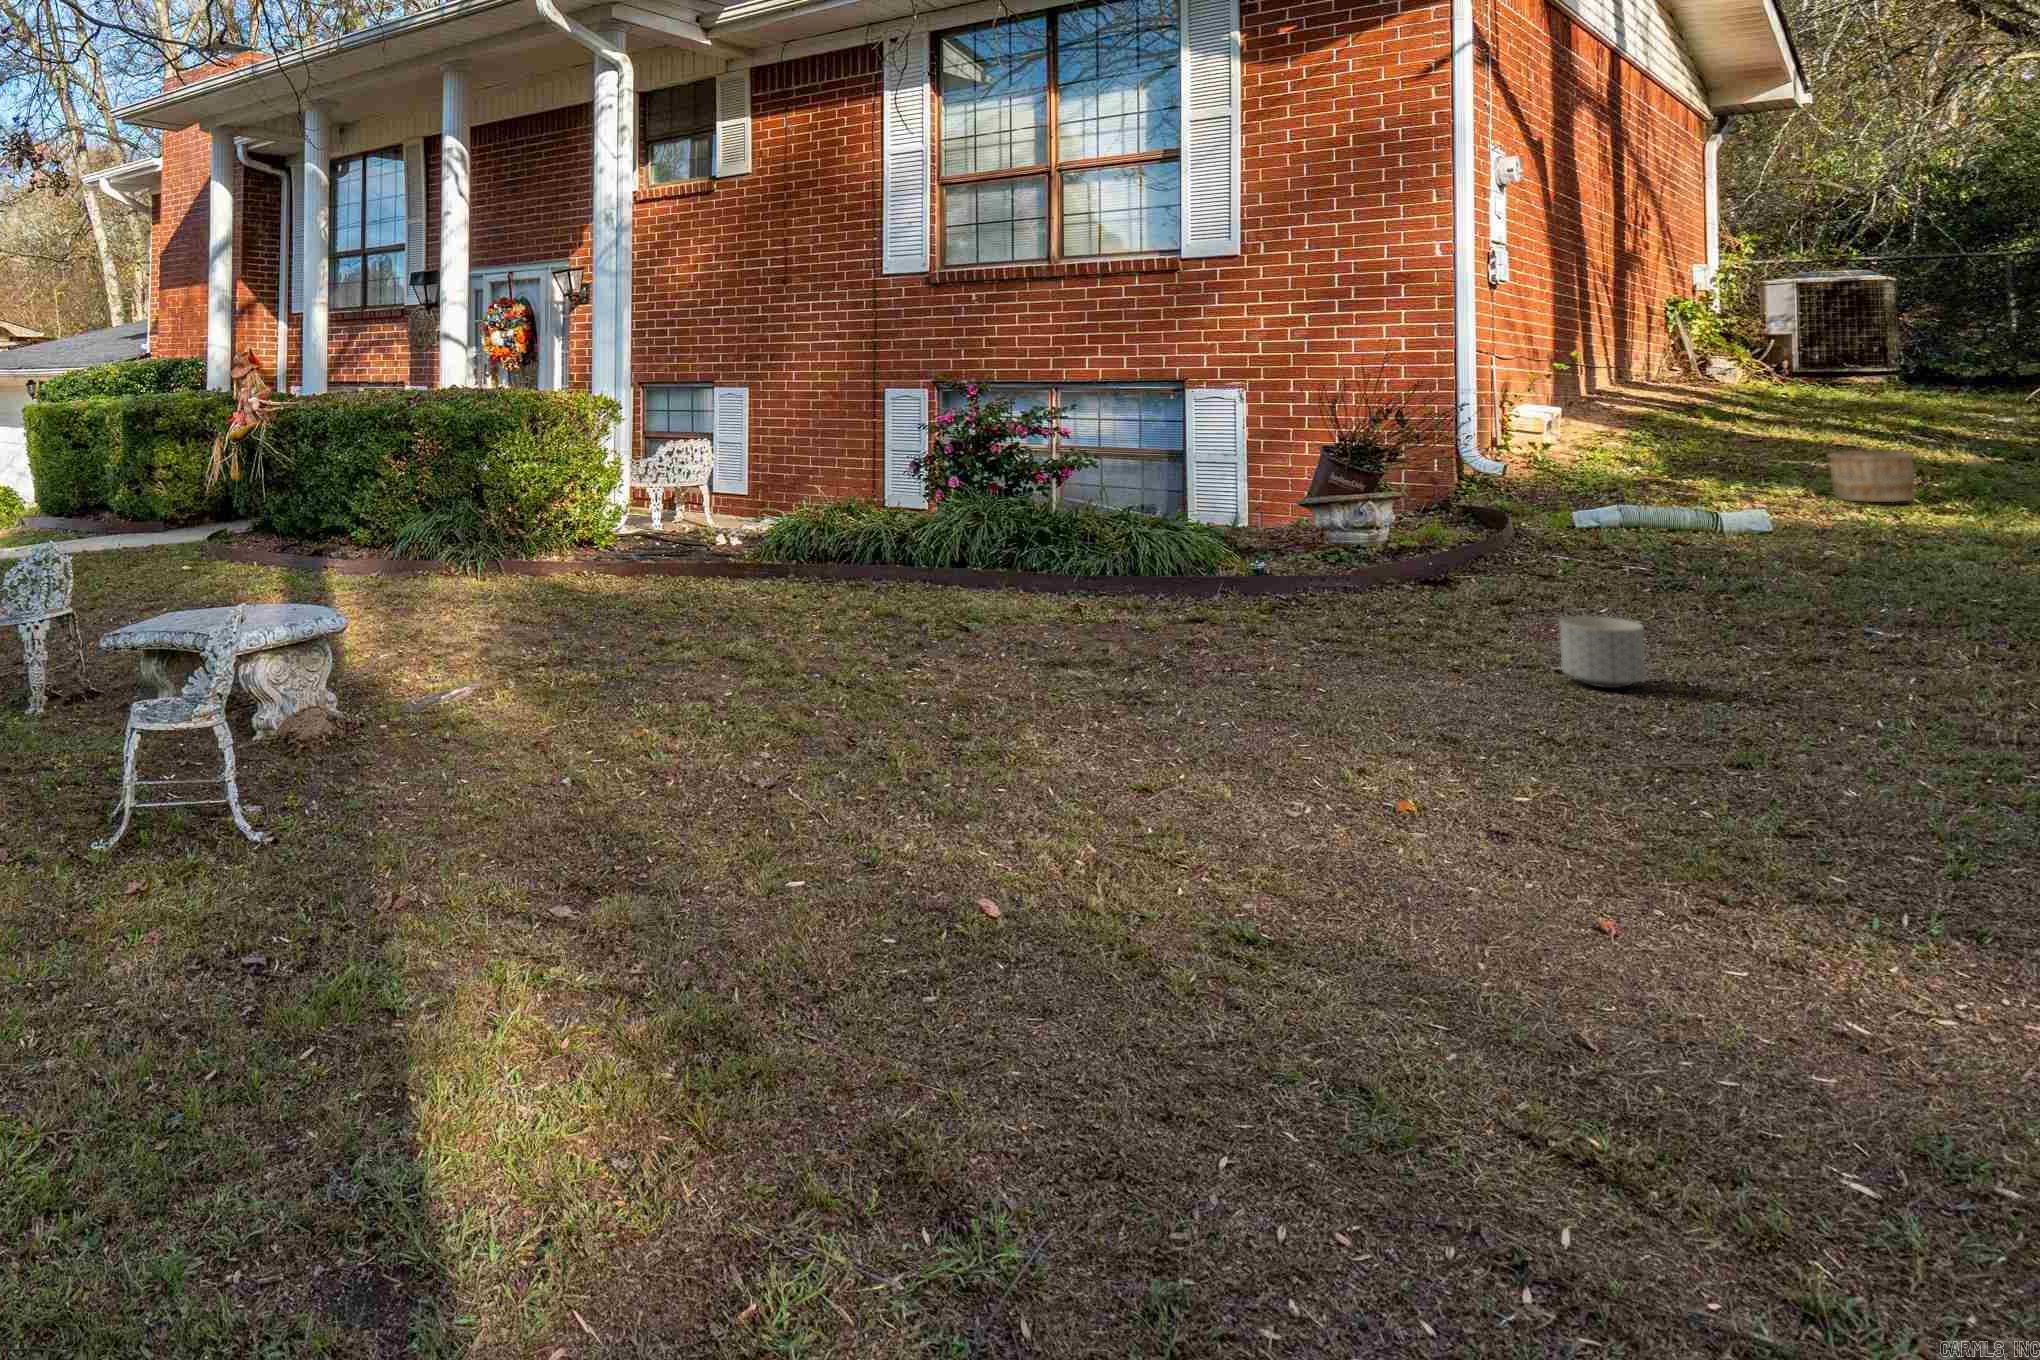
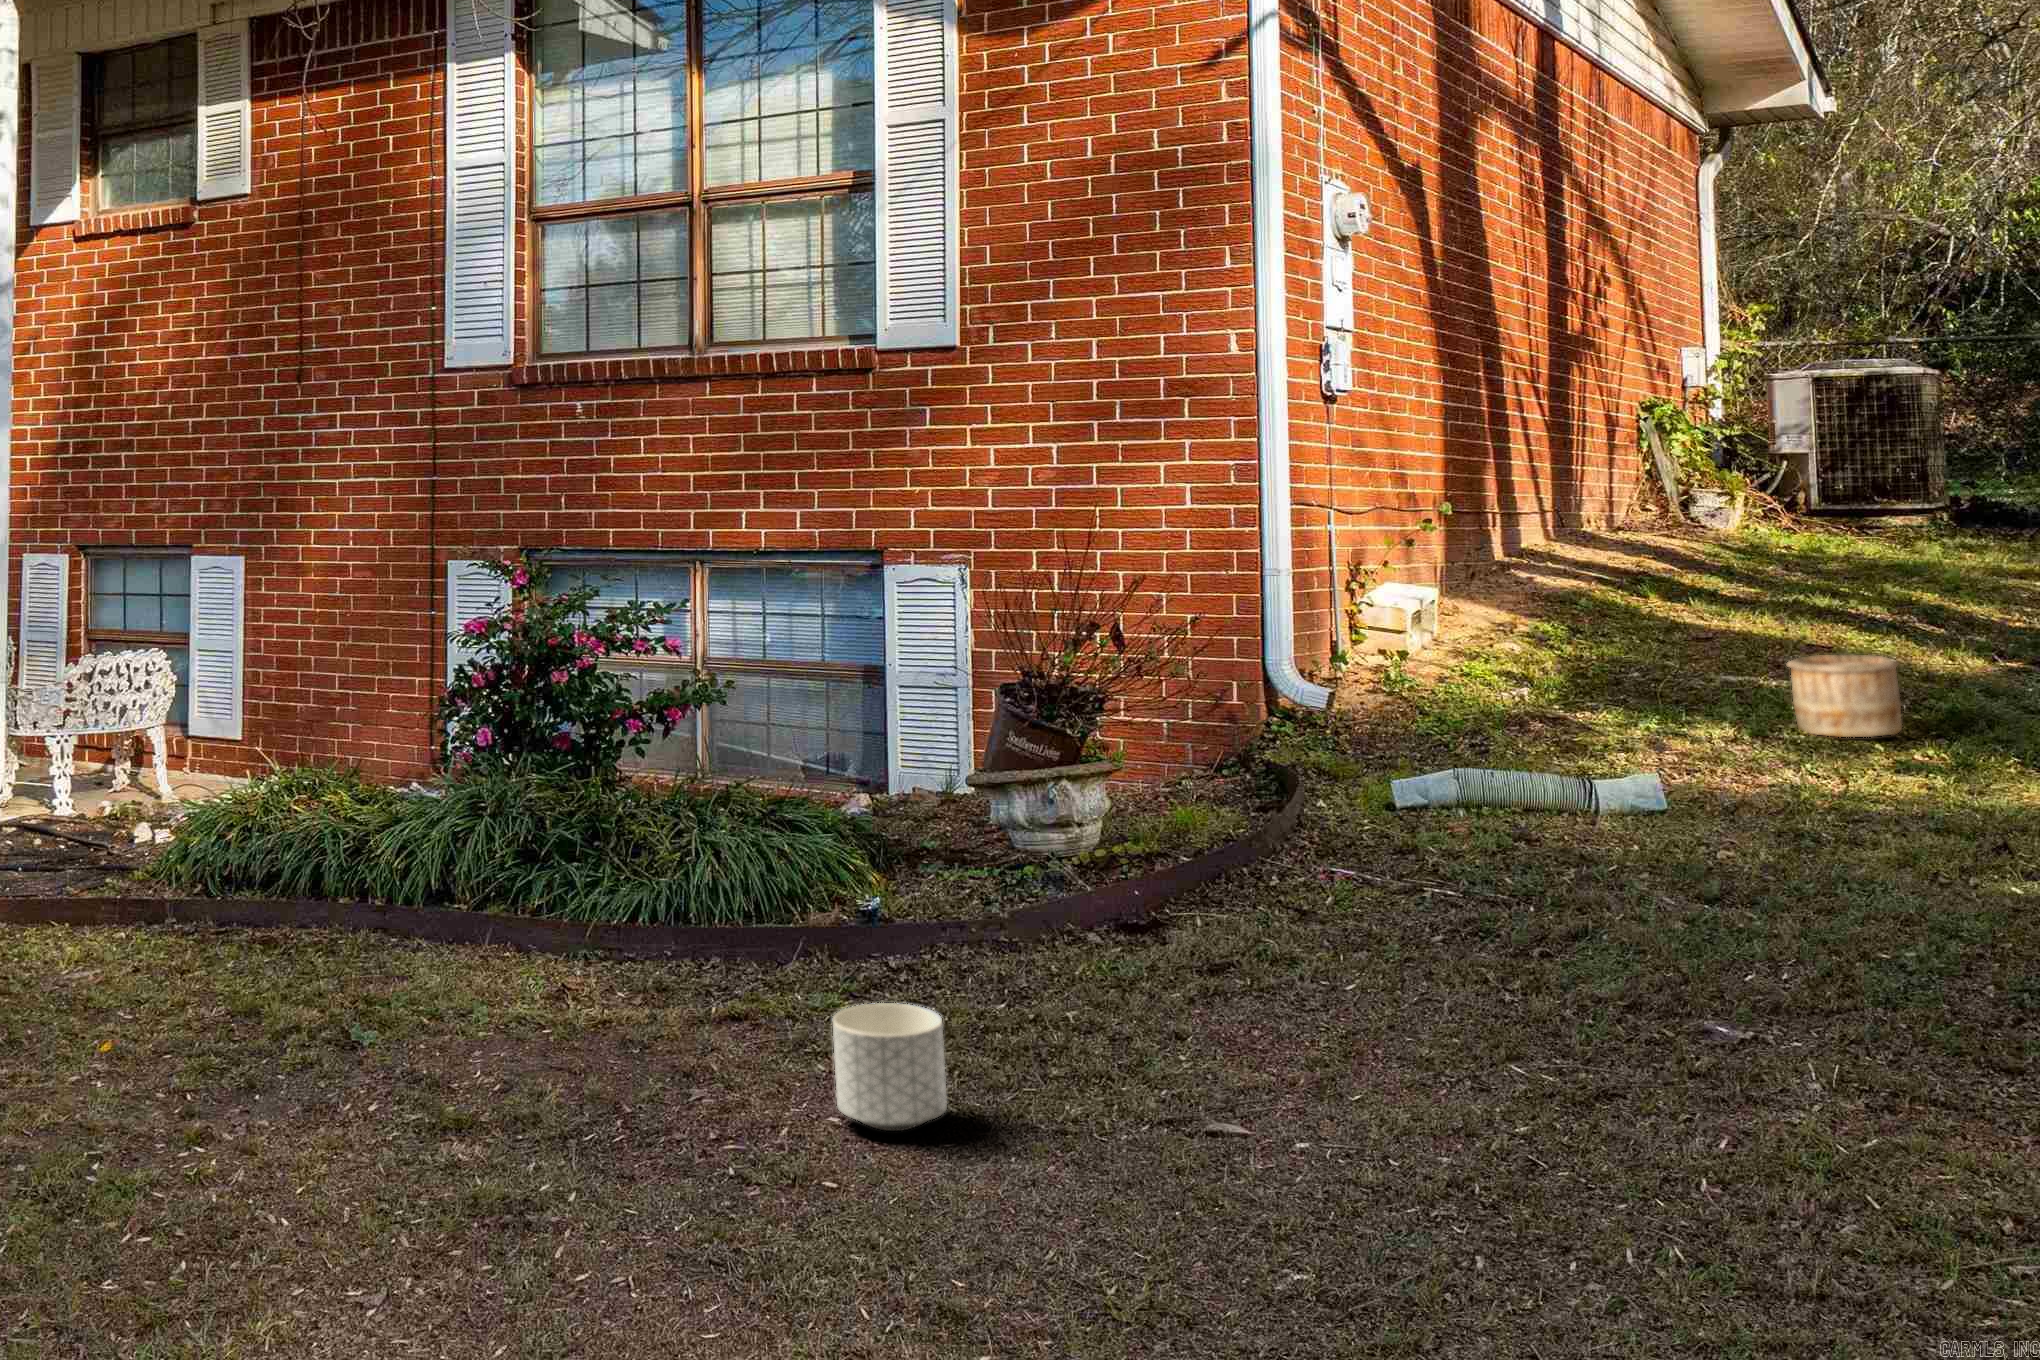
planter: present [1559,616,1646,688] -> present [833,1003,947,1131]

